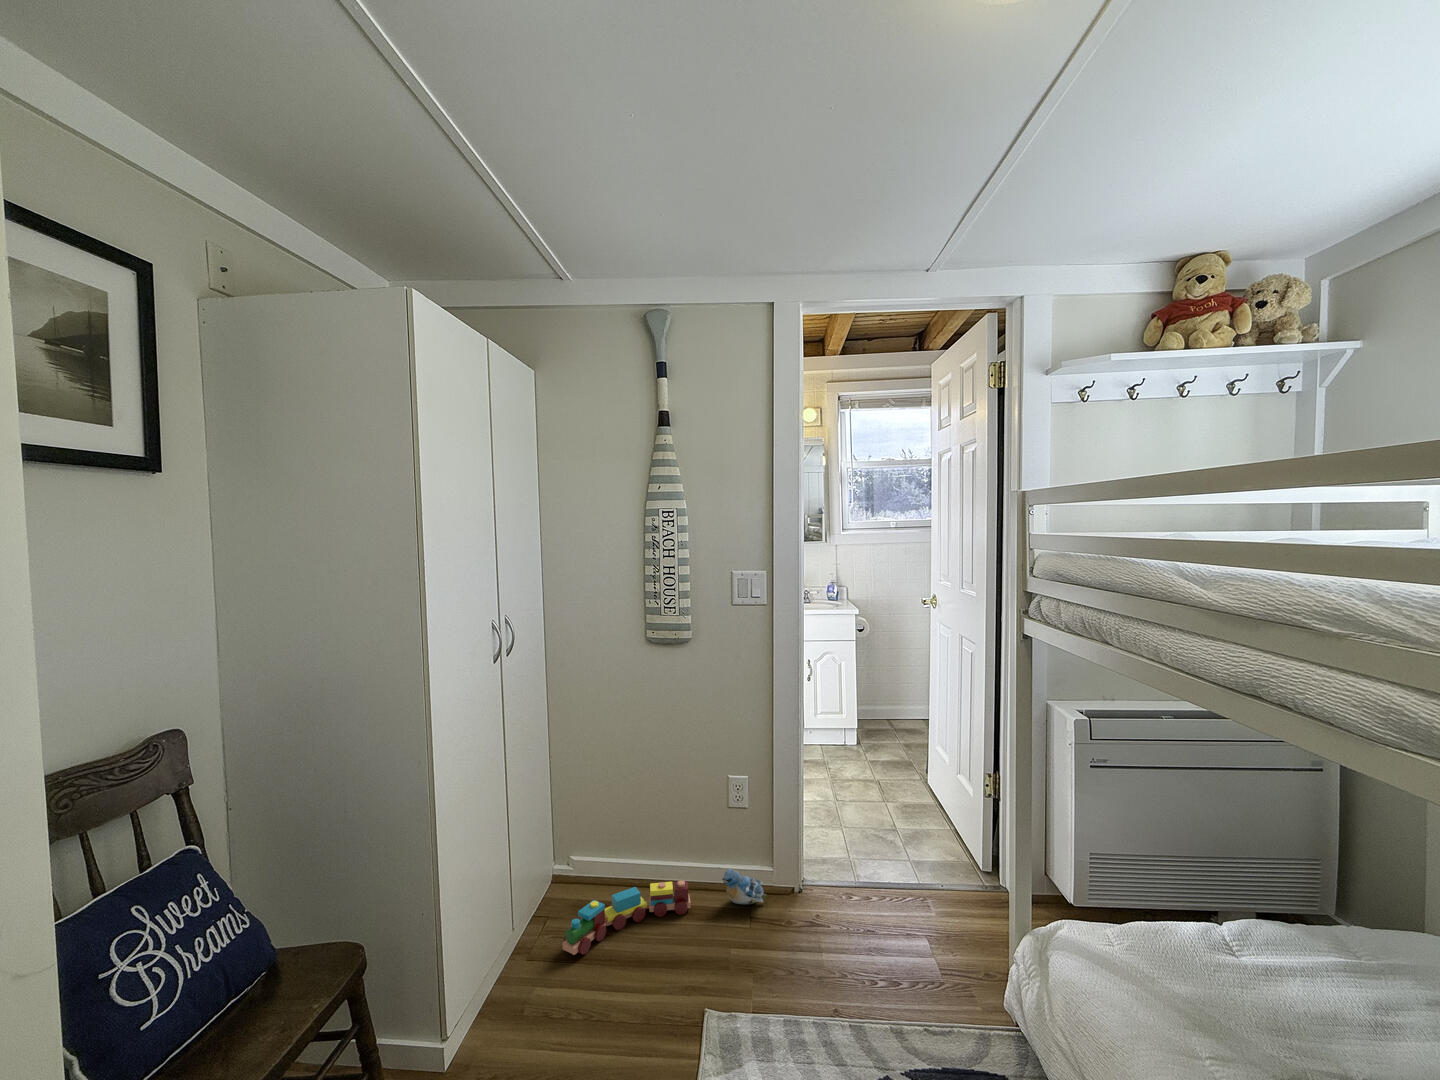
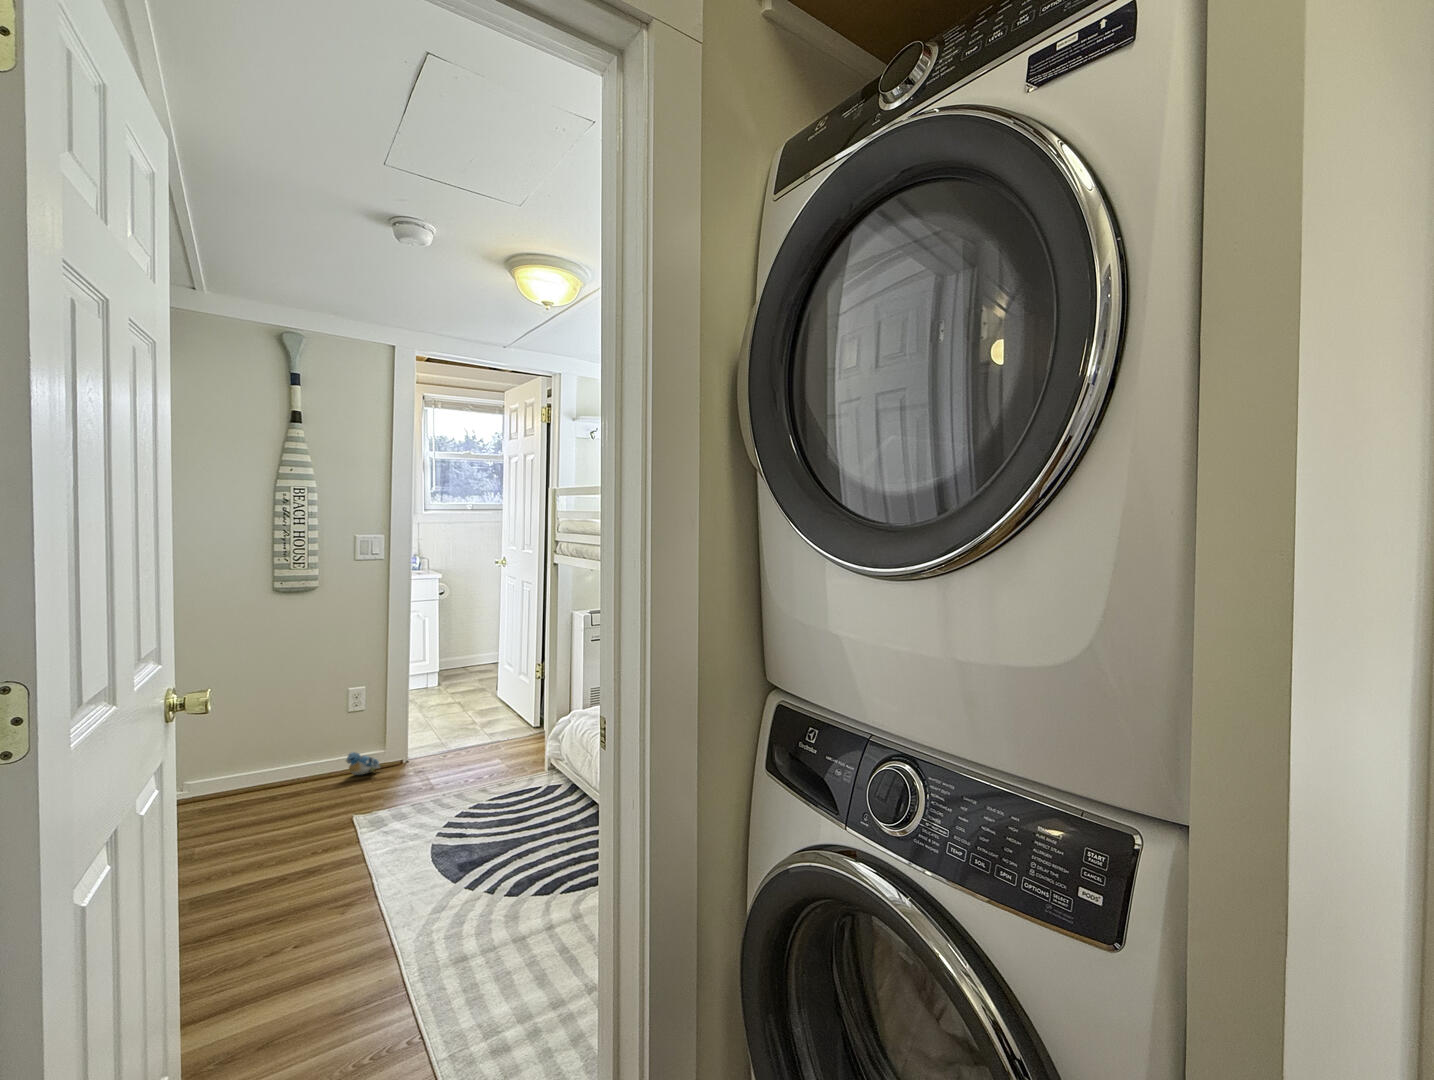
toy train: present [563,880,691,955] -> none [212,767,320,823]

